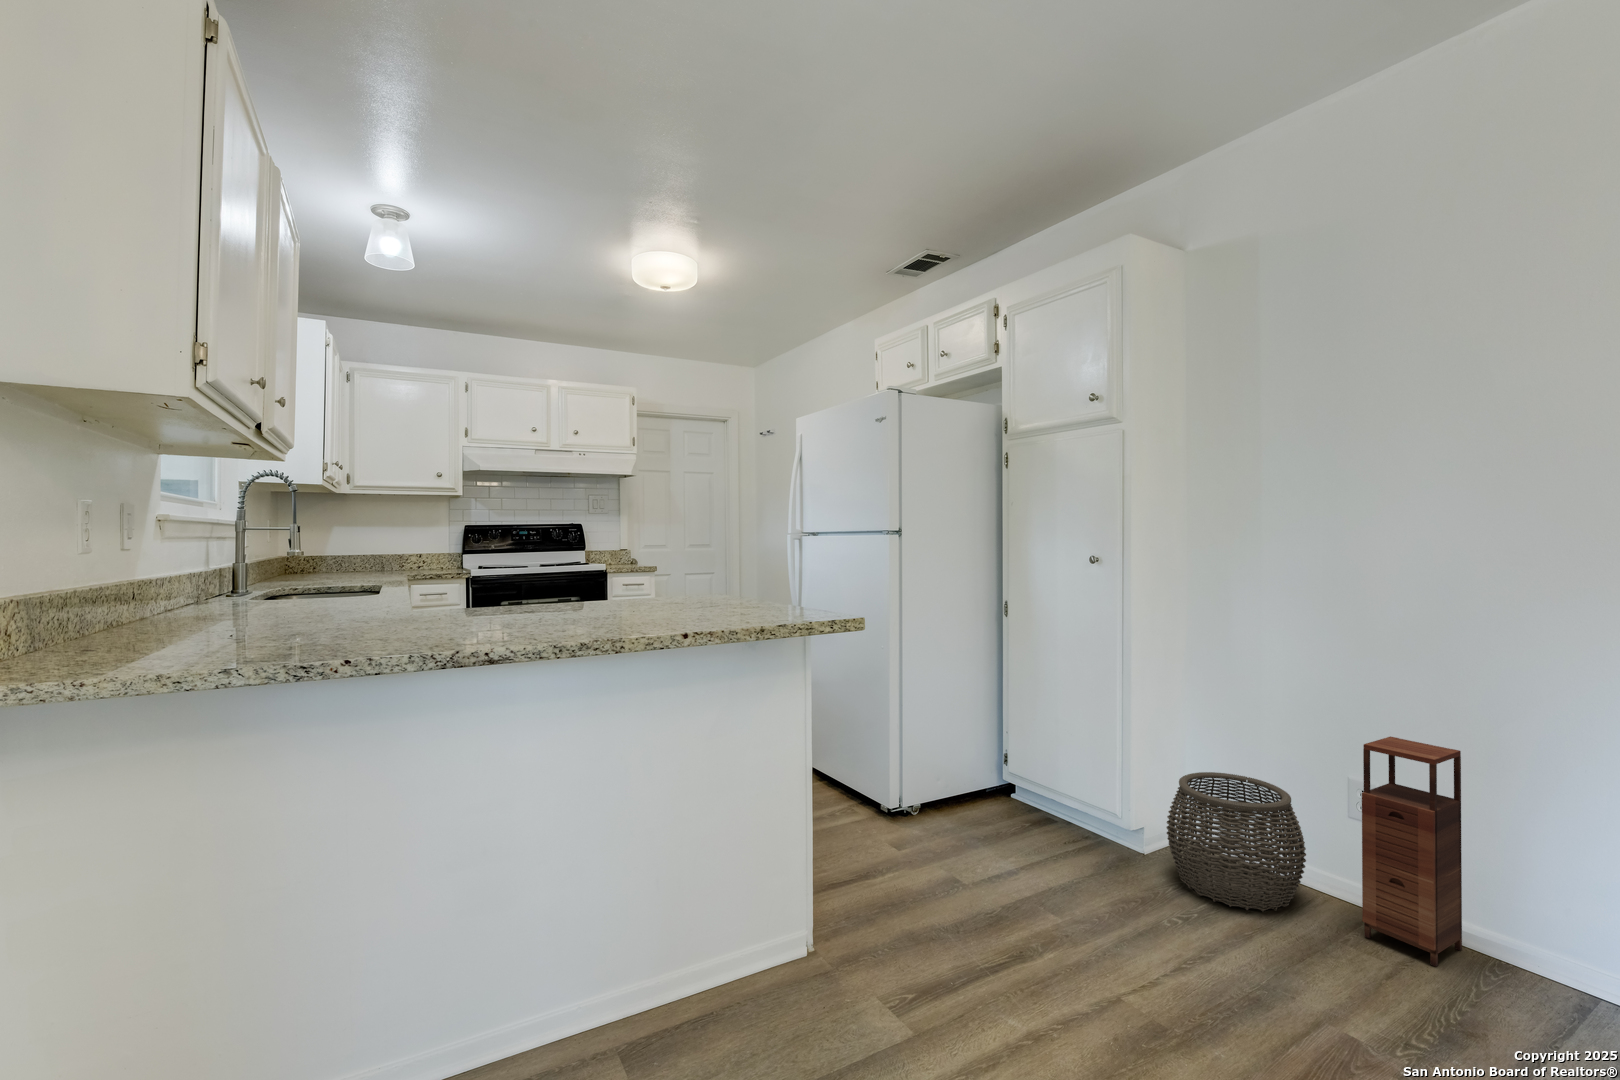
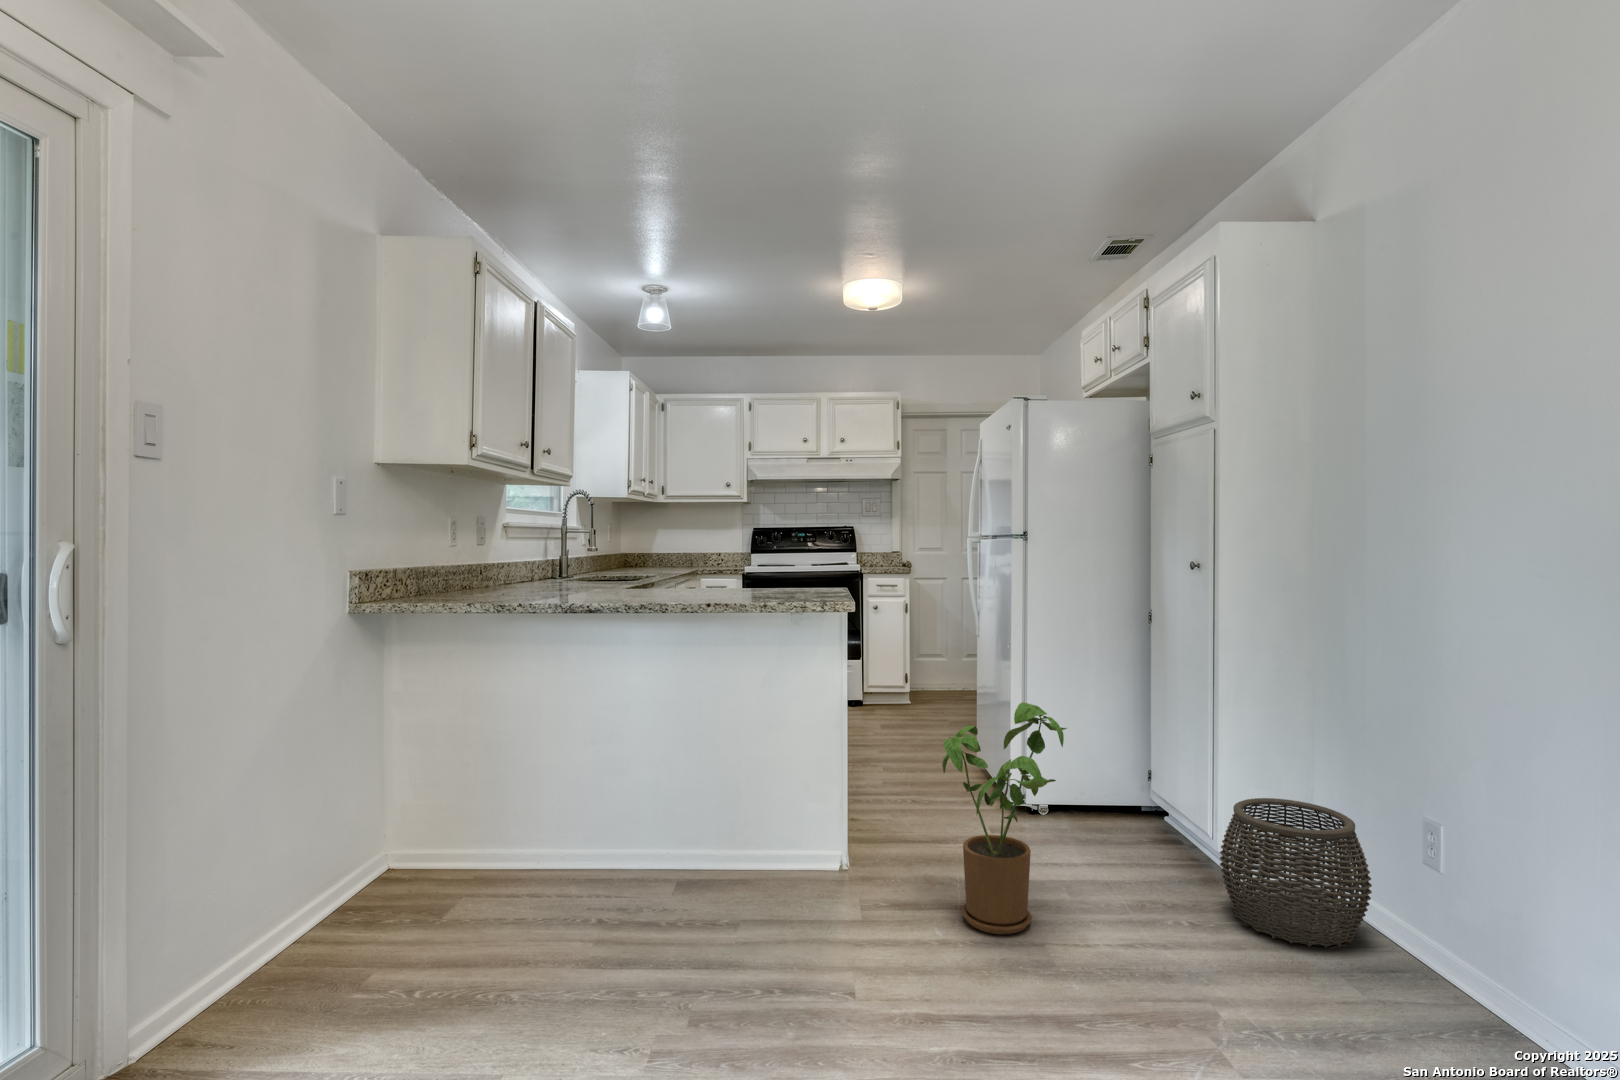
house plant: none [971,720,1147,997] -> present [942,702,1067,935]
storage cabinet: present [1362,736,1462,967] -> none [1377,771,1497,1026]

